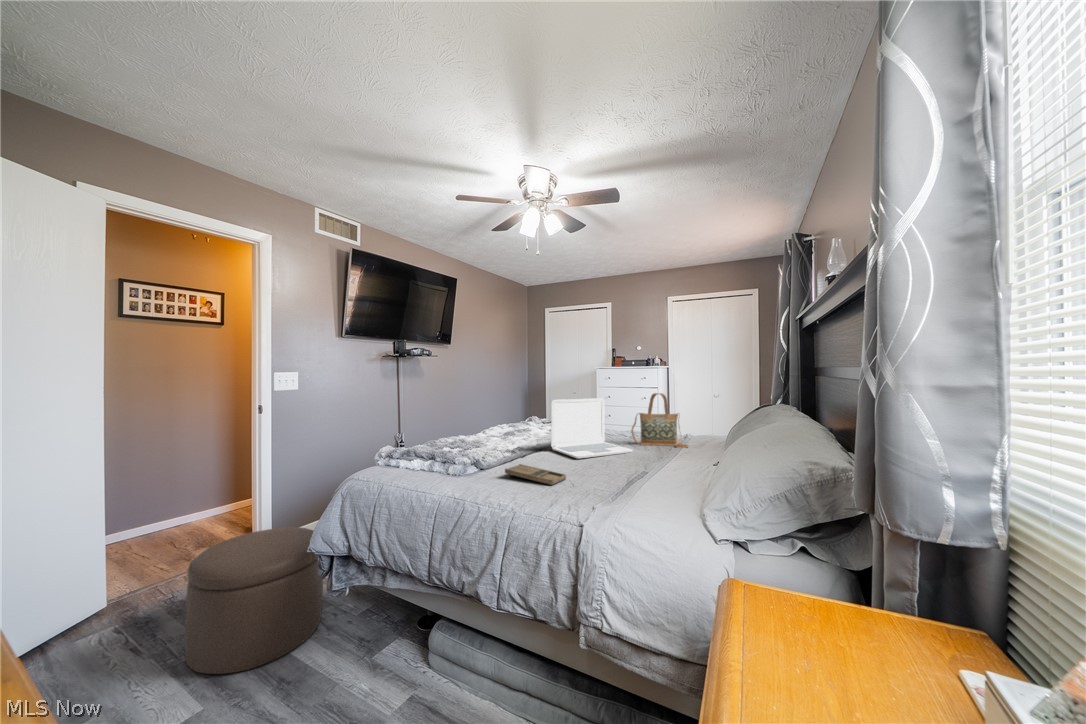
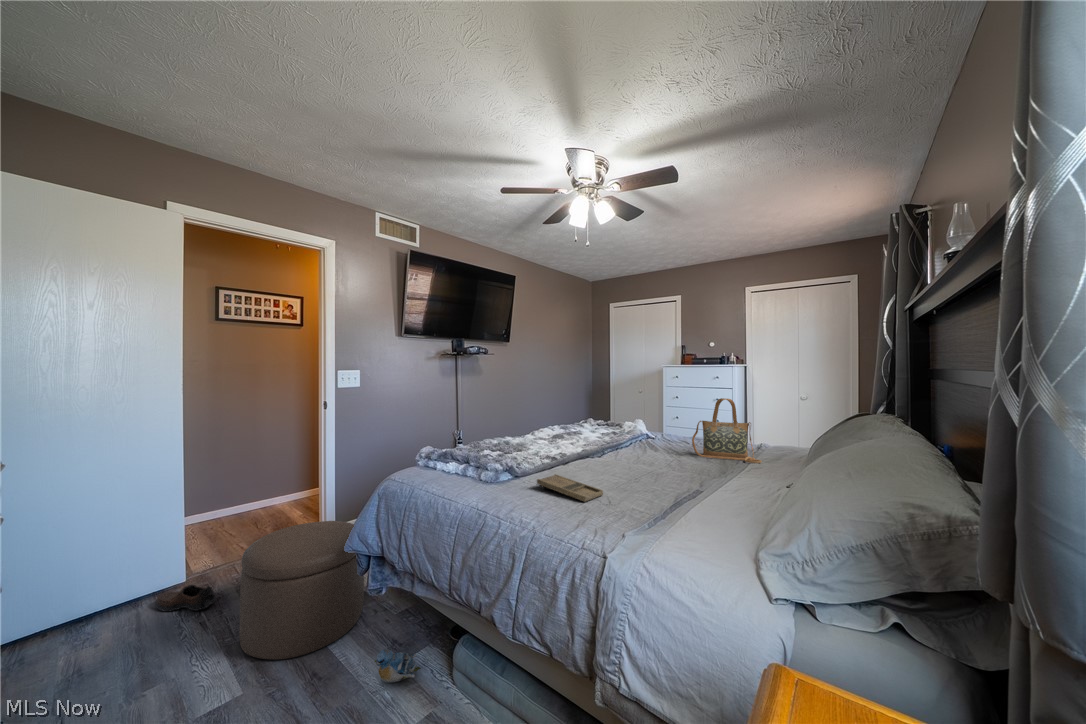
laptop: present [551,398,632,459] -> none [598,403,690,470]
shoe: none [65,610,144,644] -> present [156,585,216,611]
plush toy: none [349,643,396,675] -> present [375,649,421,683]

